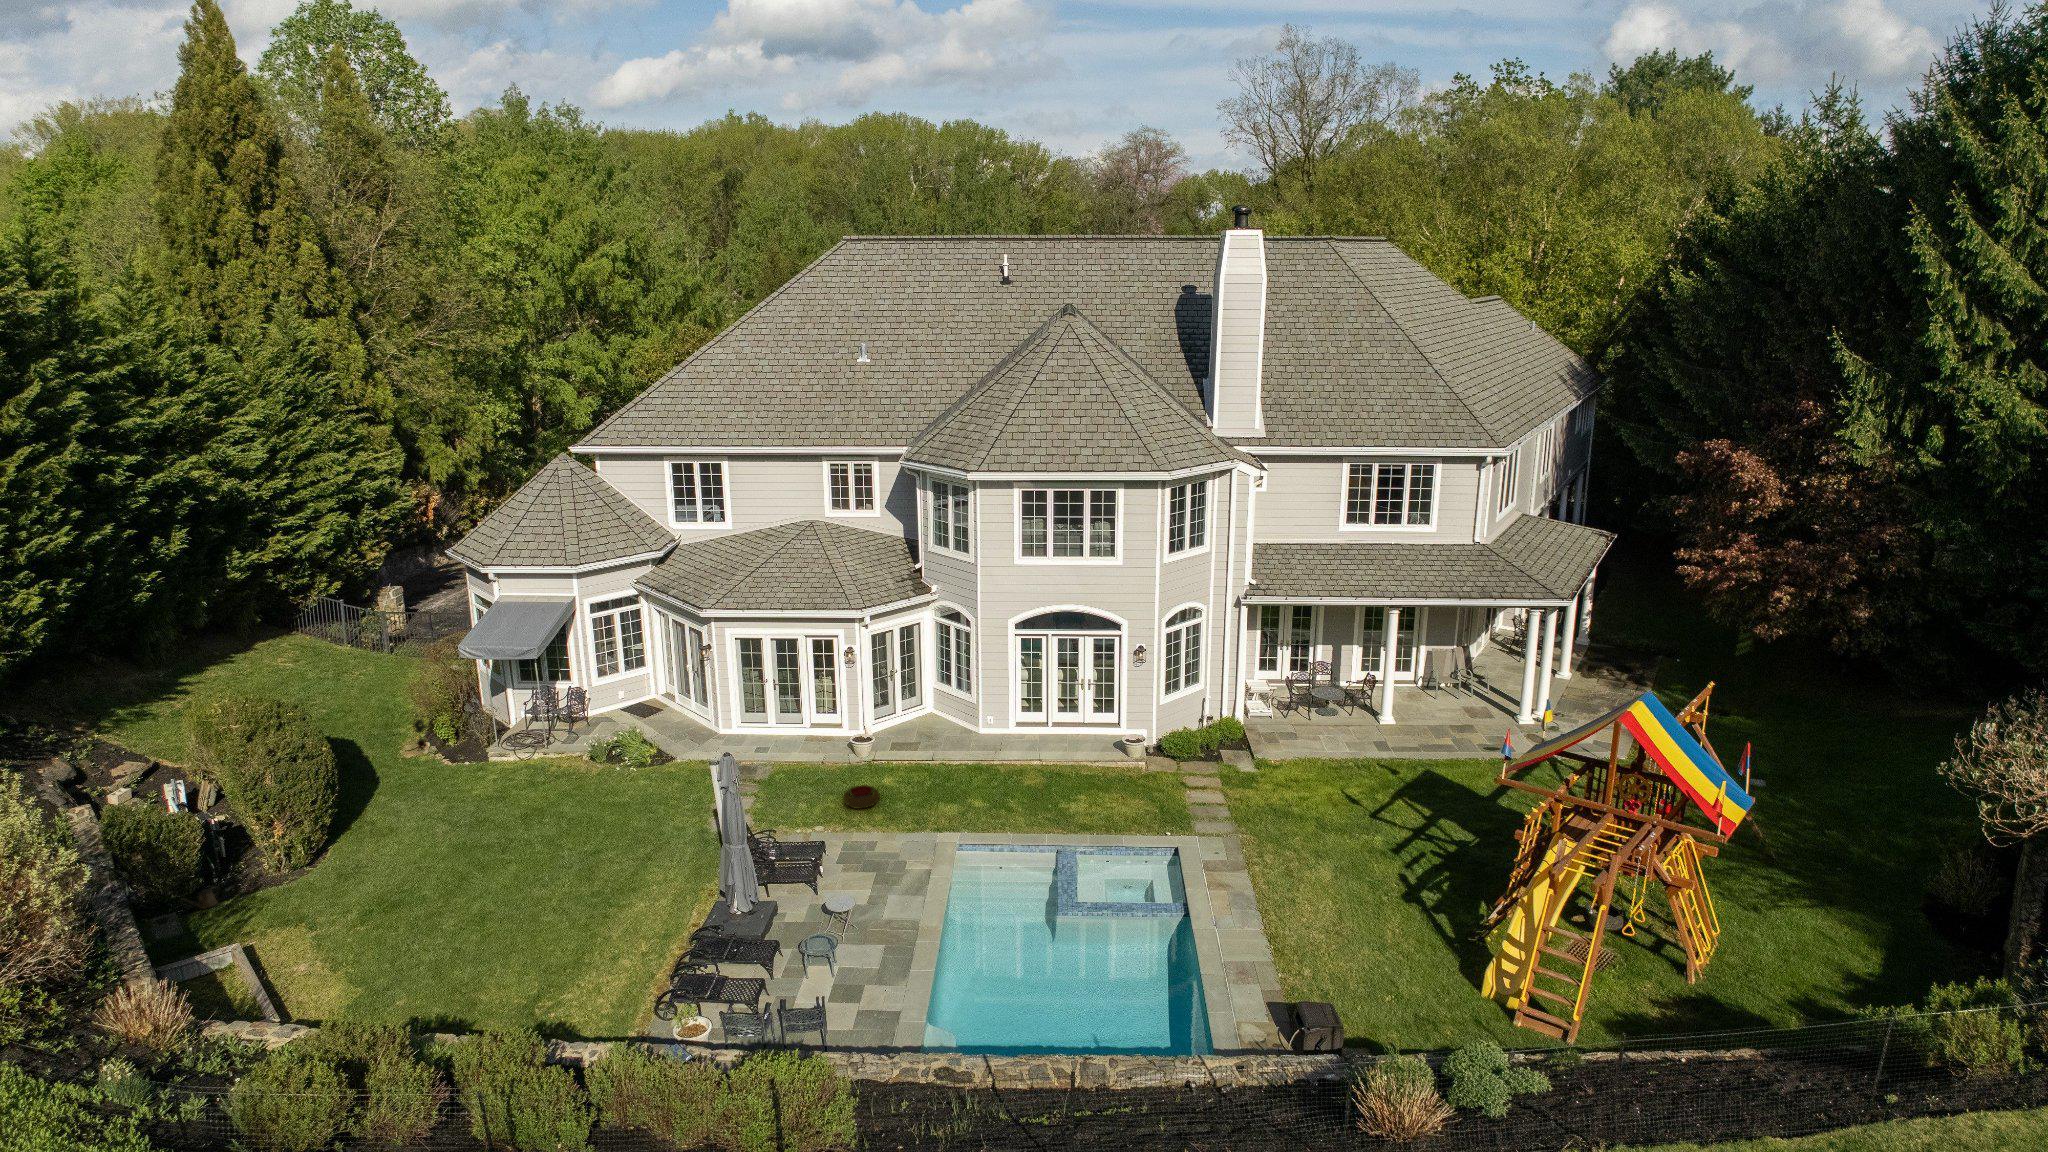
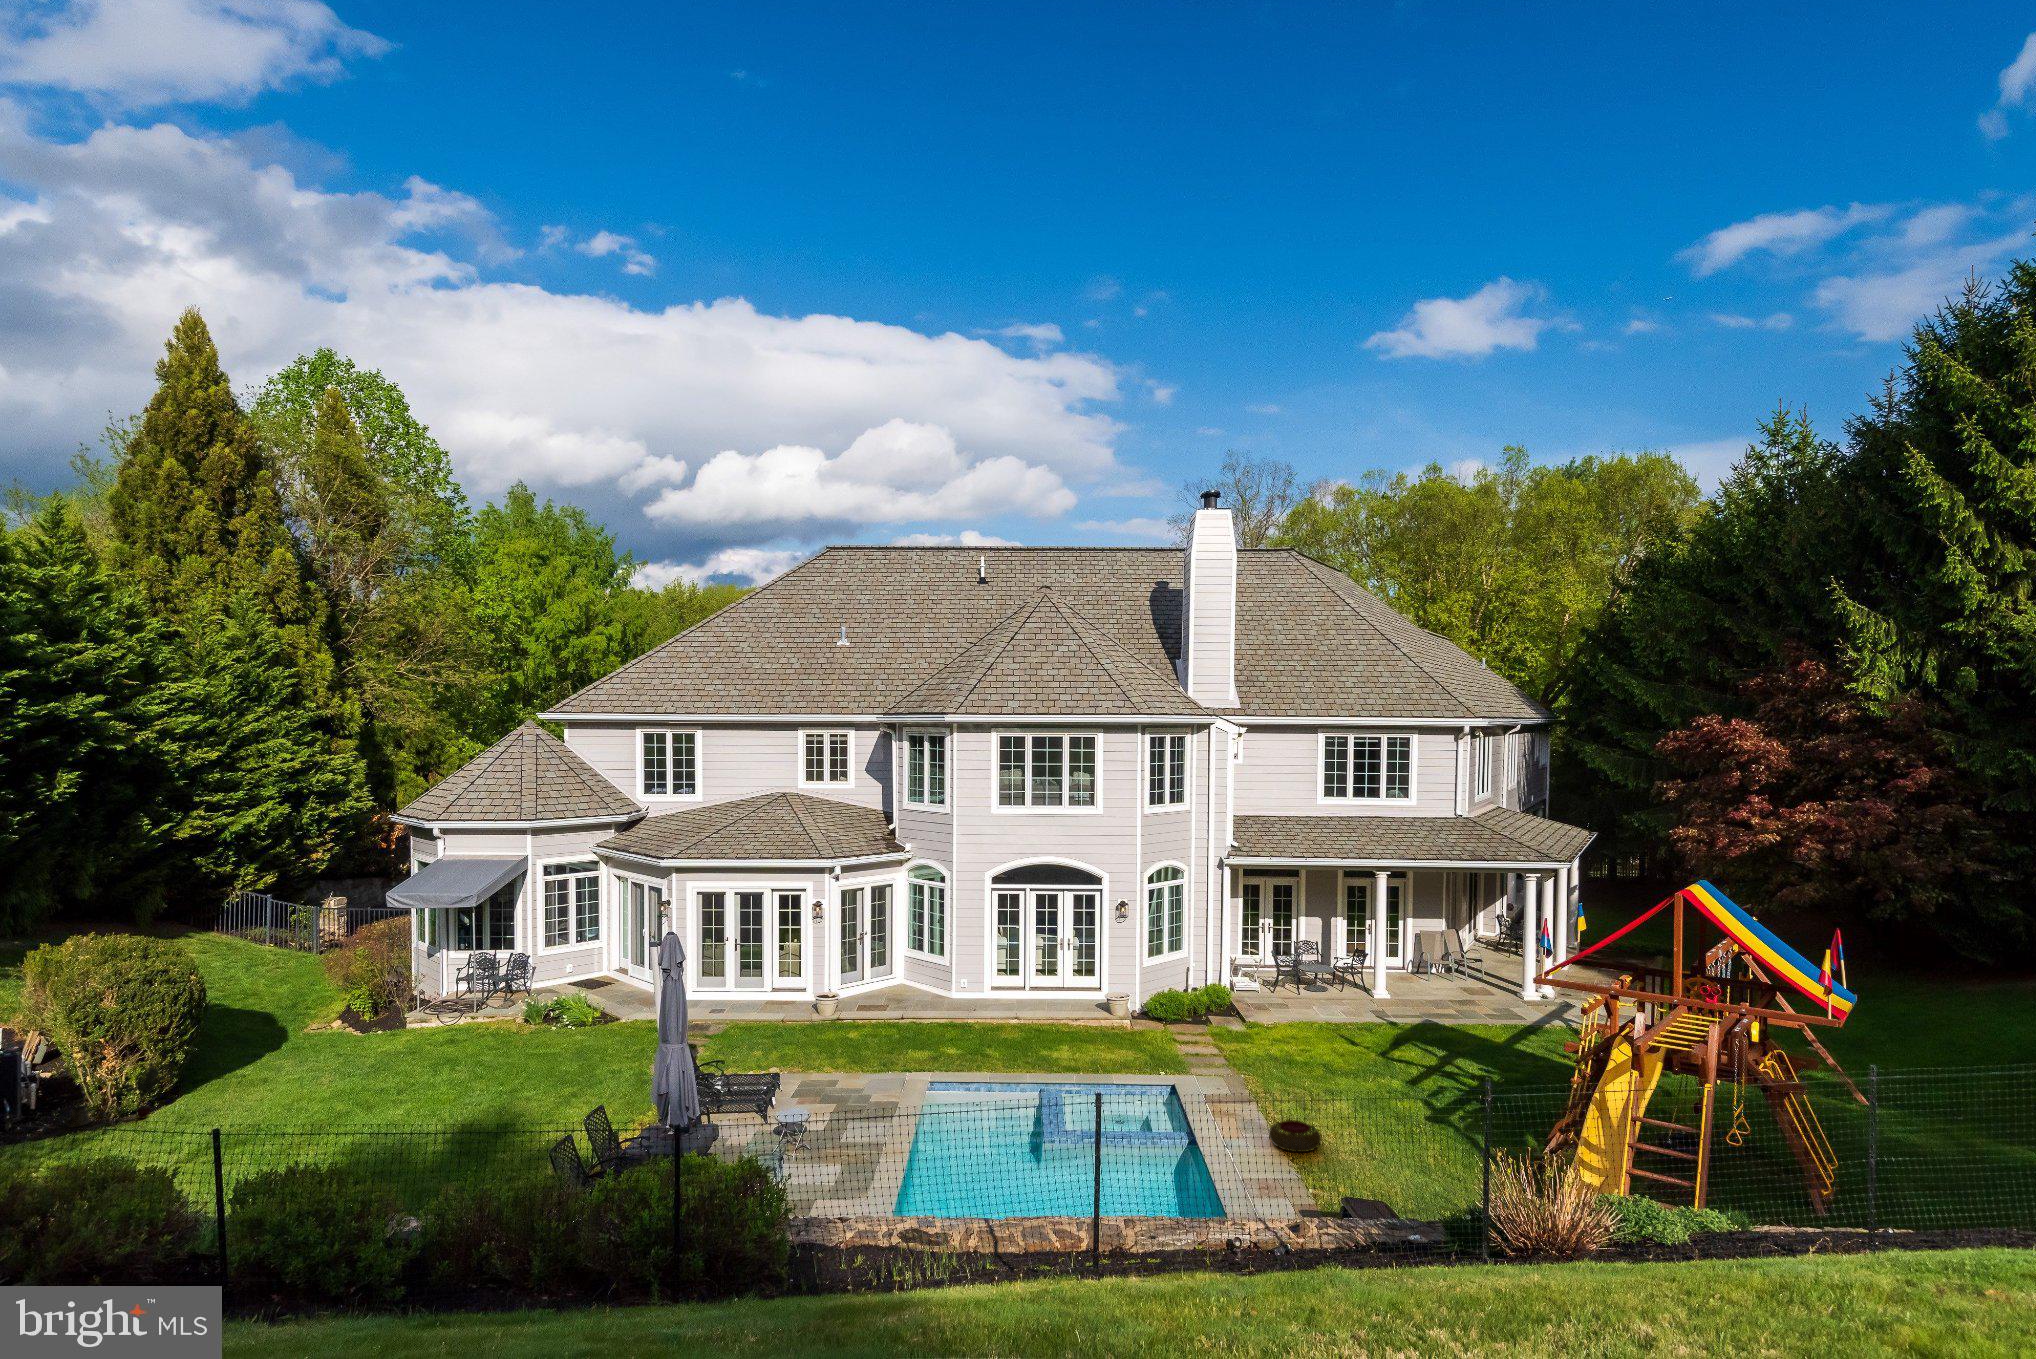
potted tree: present [413,714,432,748] -> present [118,1059,173,1119]
pouf: present [843,785,880,809] -> present [1269,1120,1321,1152]

